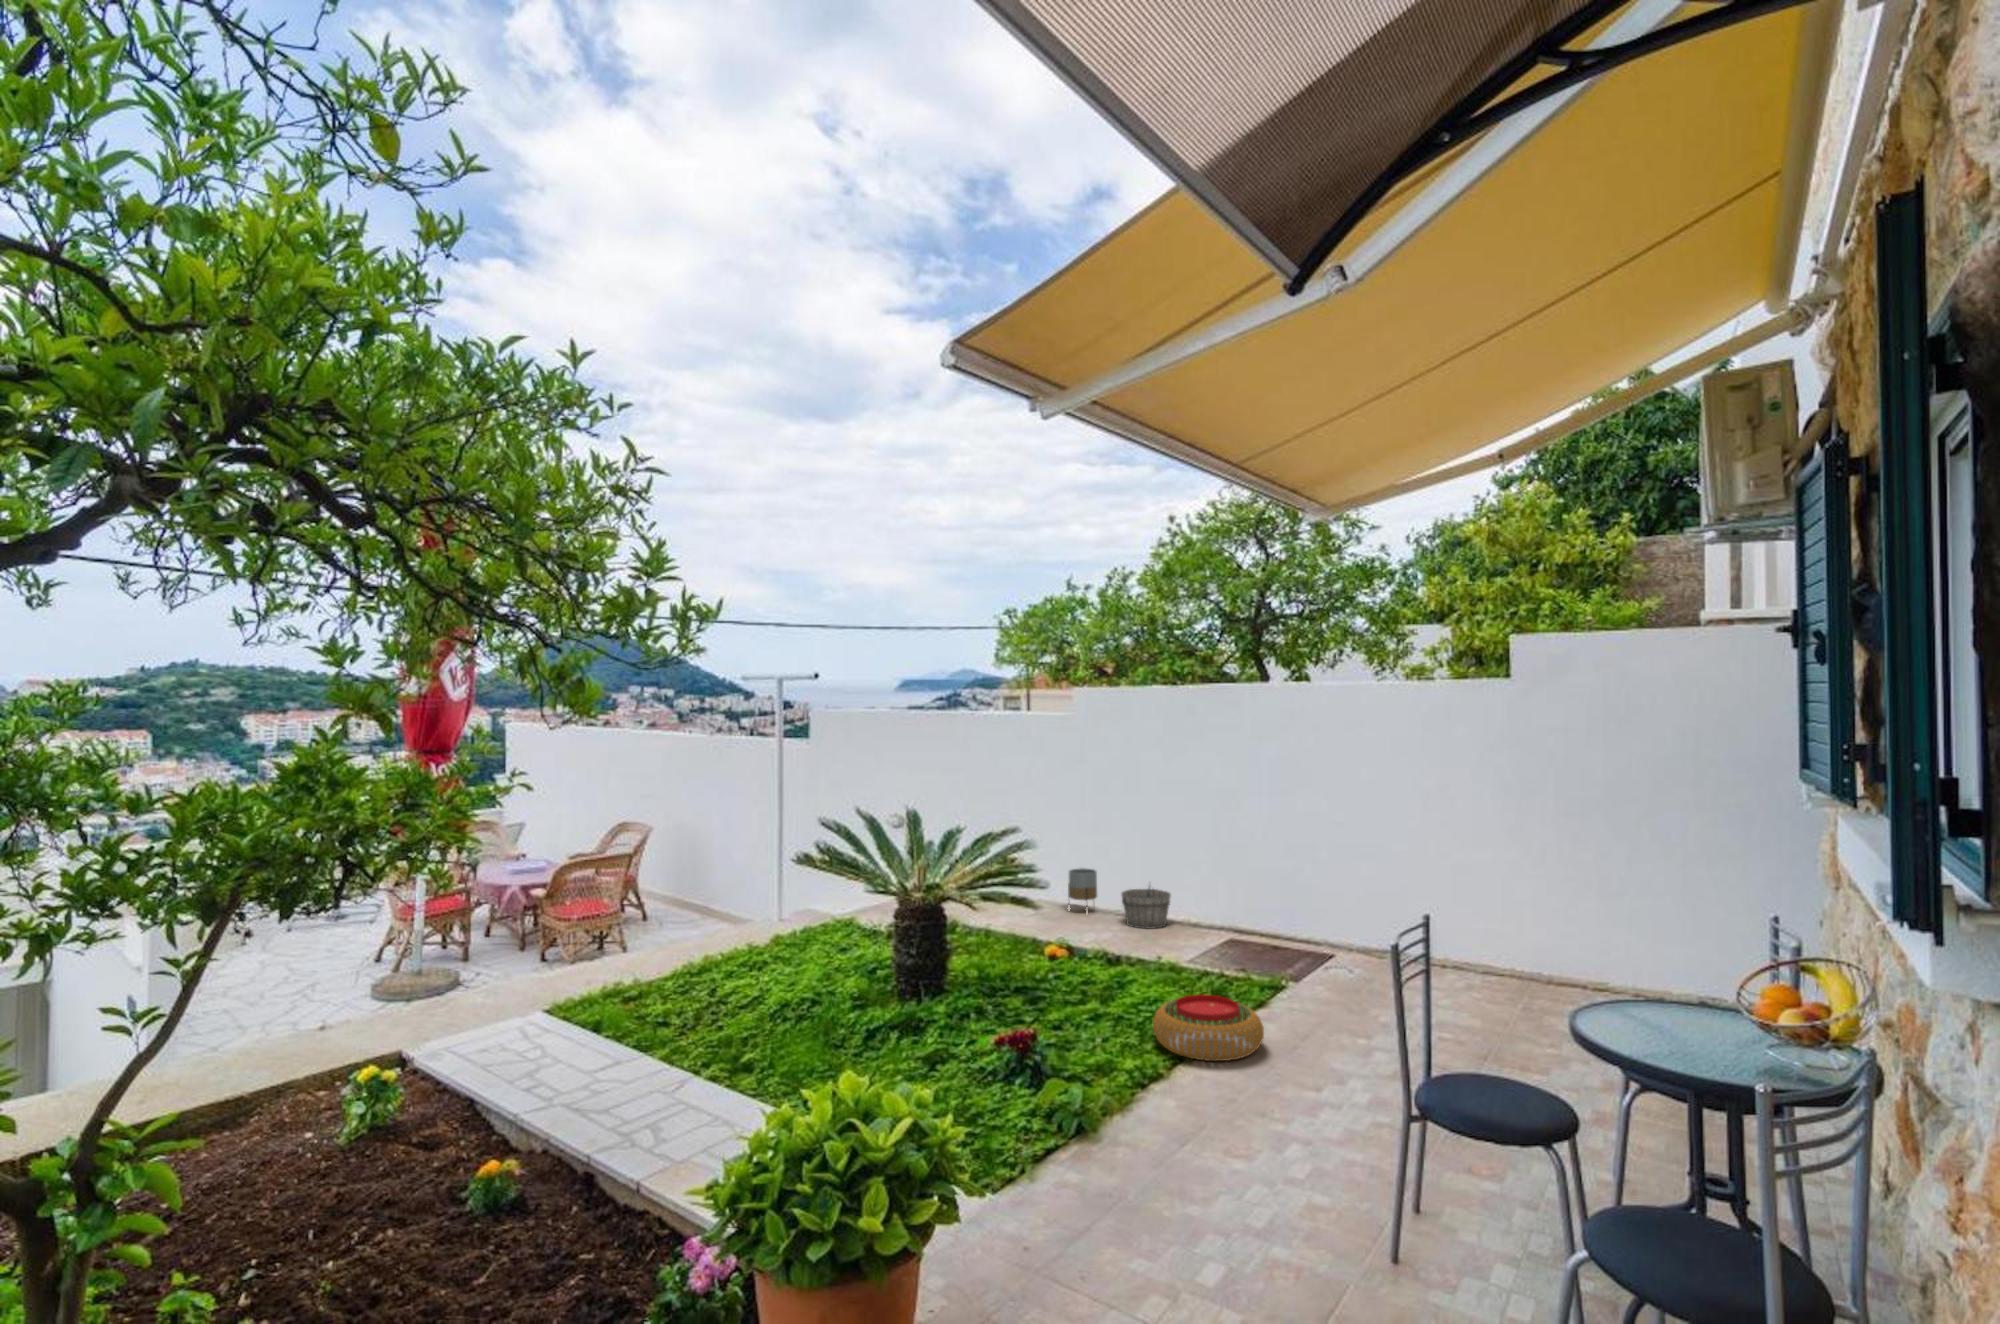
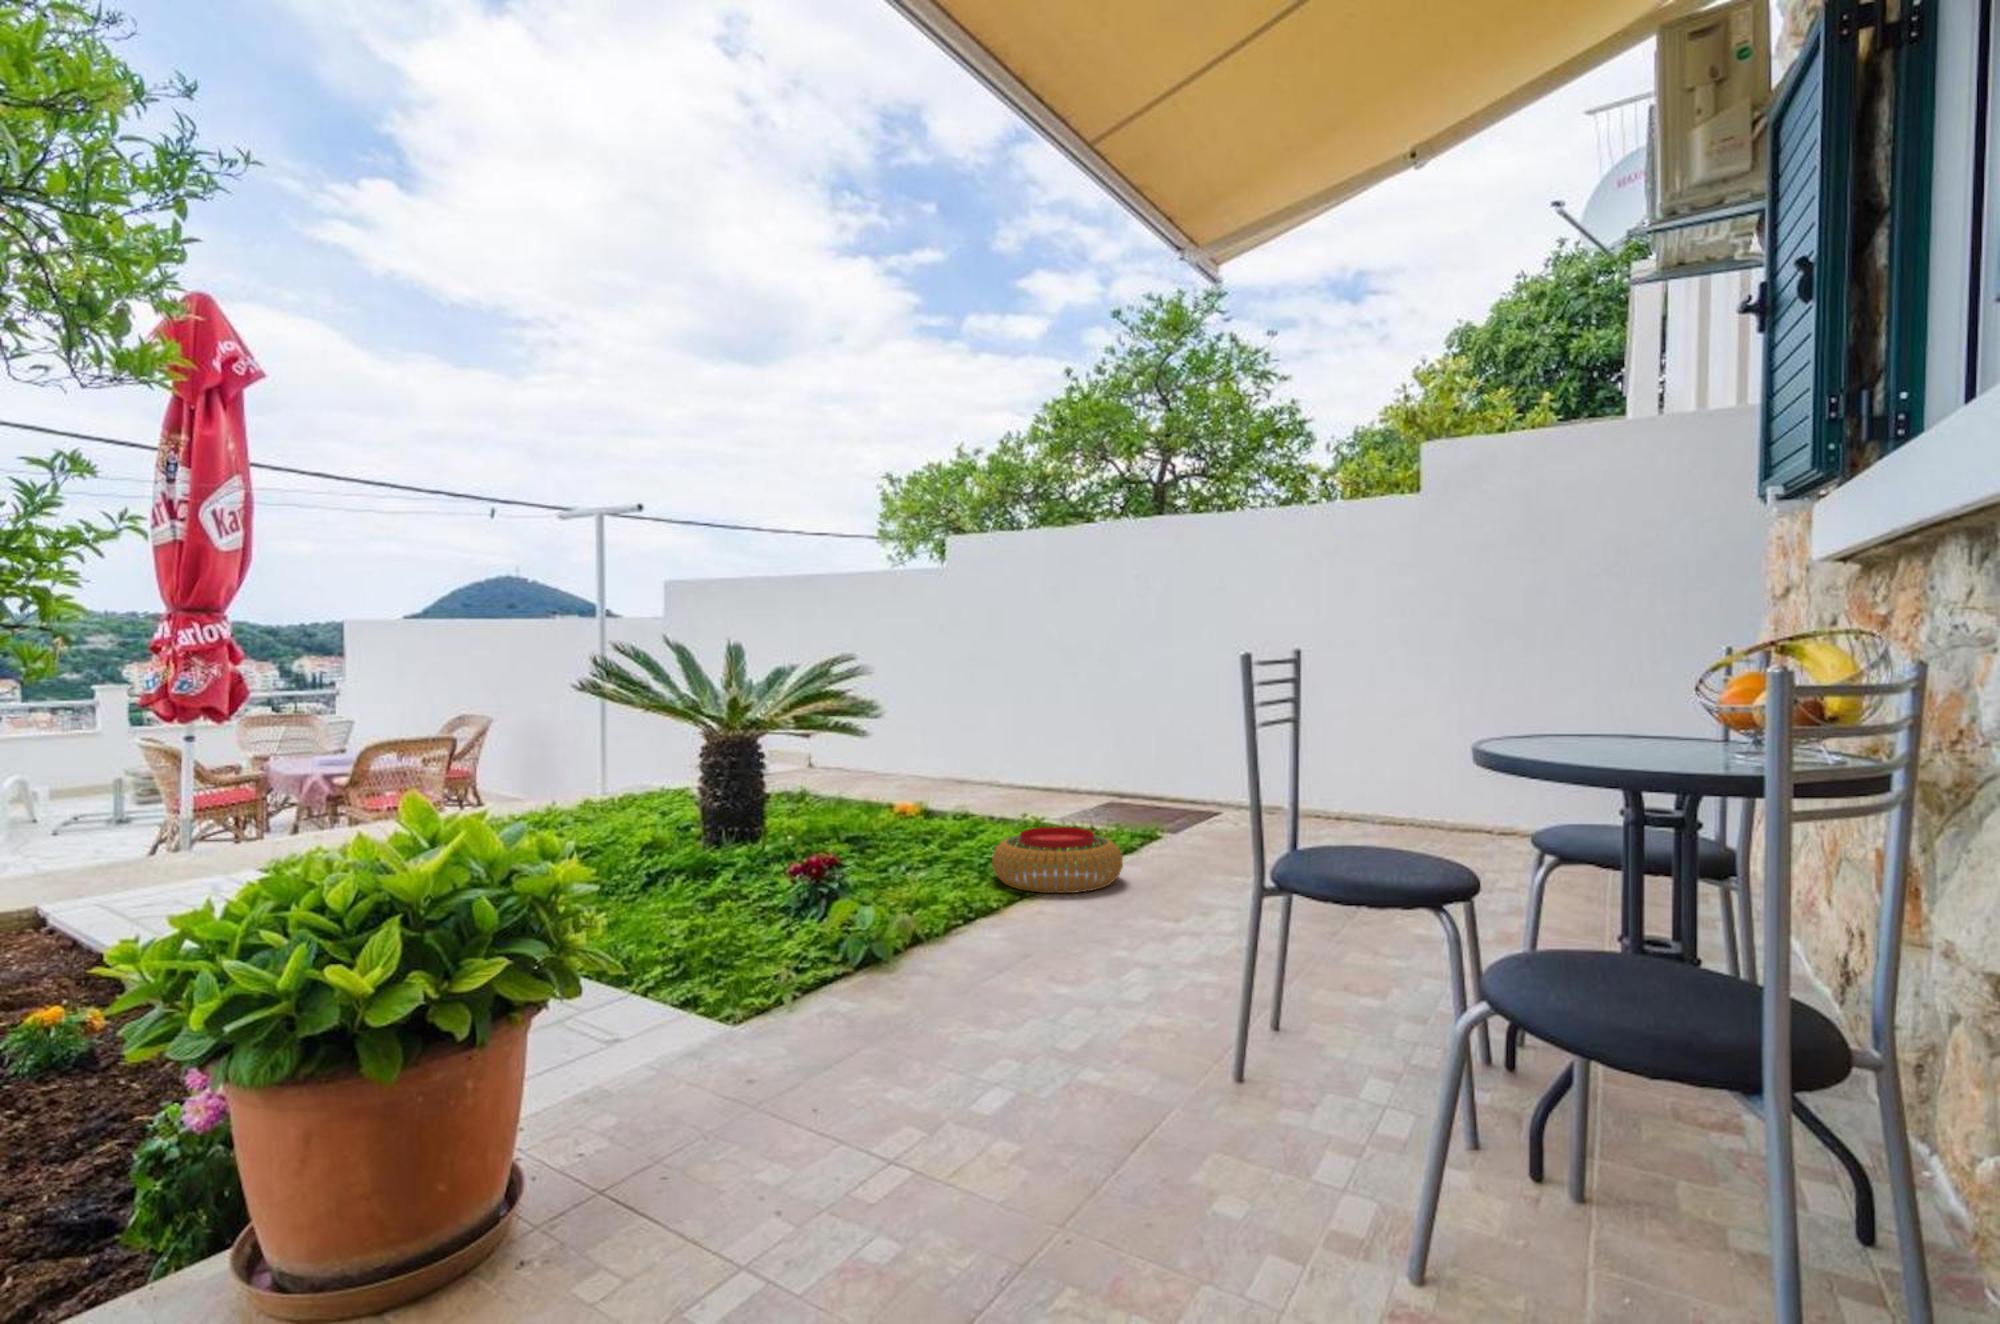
planter: present [1068,868,1097,907] -> none [939,743,971,792]
wooden bucket: present [1121,888,1171,929] -> none [994,751,1049,800]

